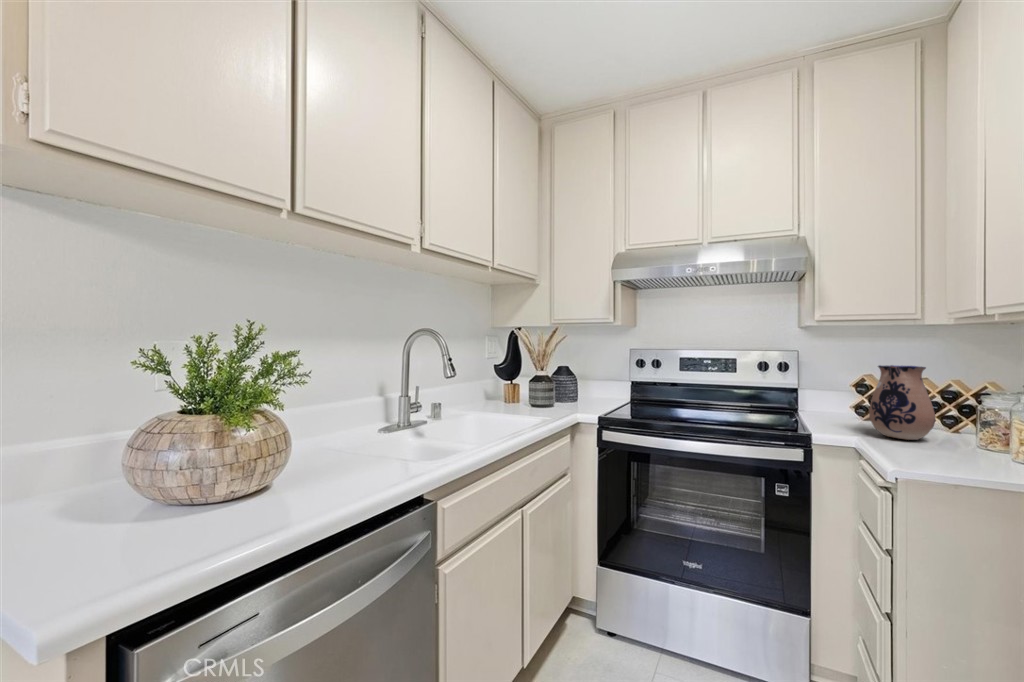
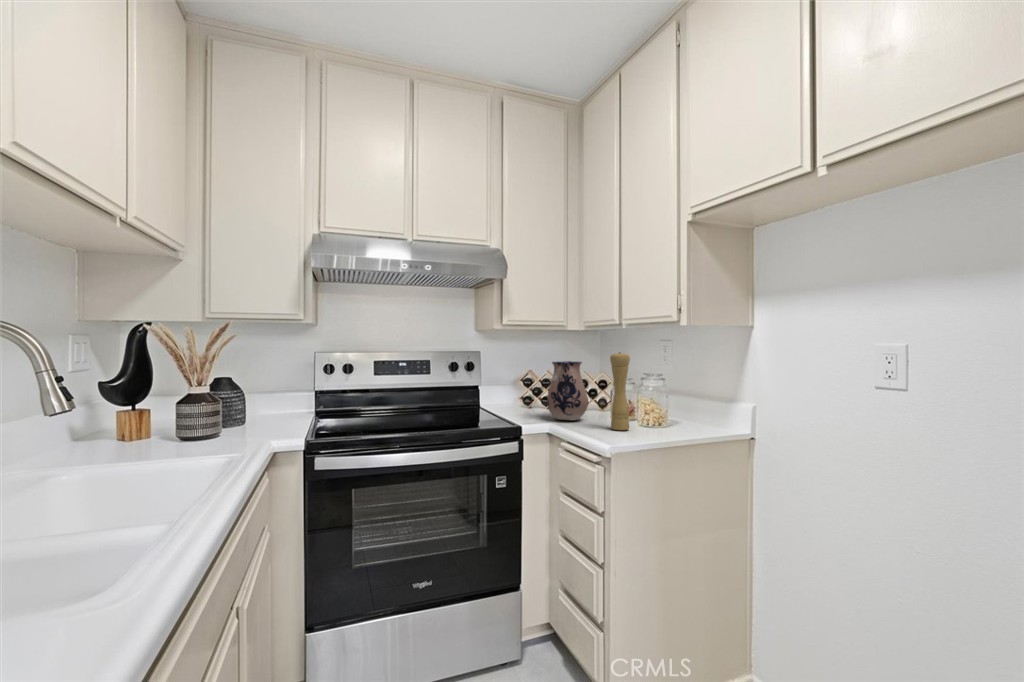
pepper mill: none [953,356,990,463] -> present [610,352,630,430]

